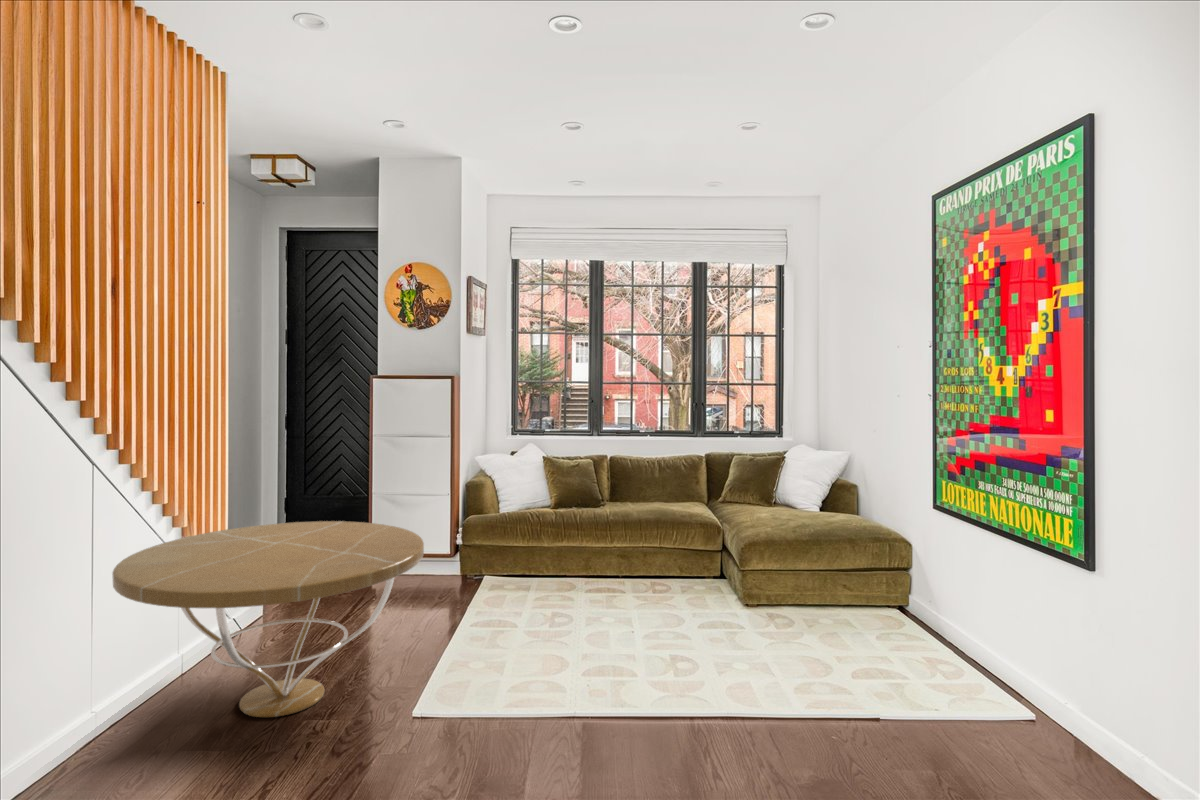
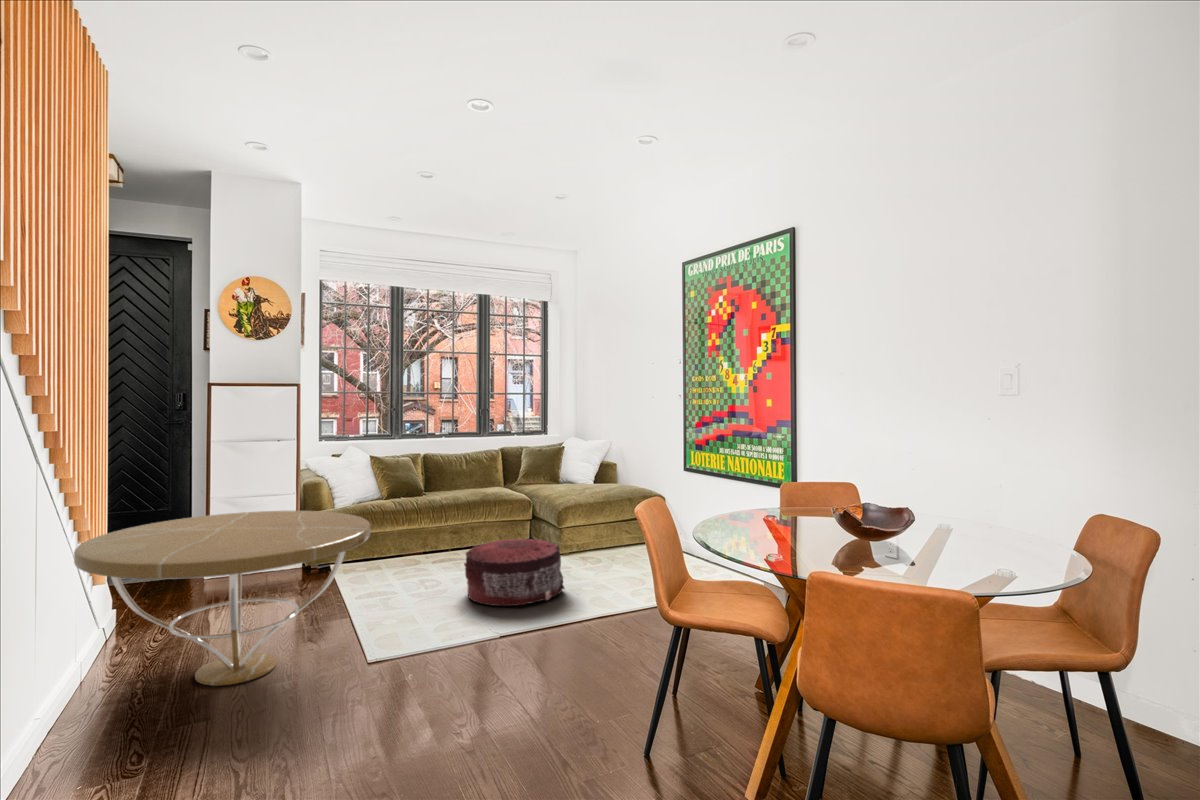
pouf: none [577,577,703,676] -> present [464,539,565,606]

